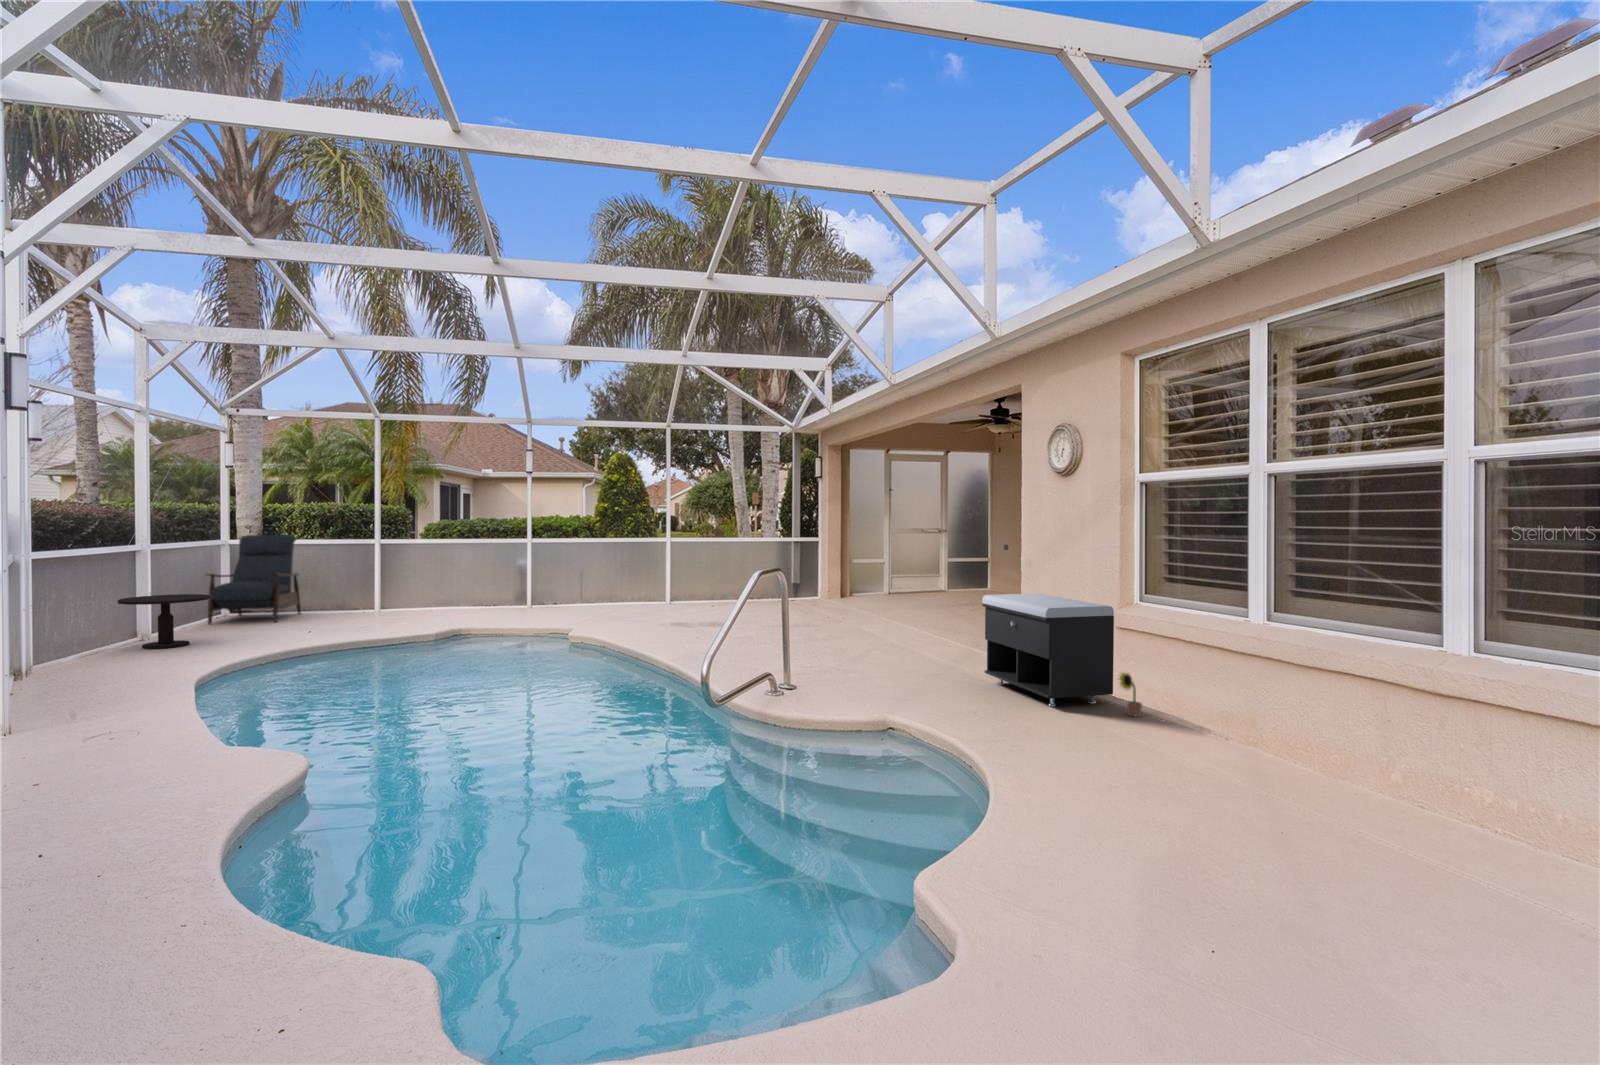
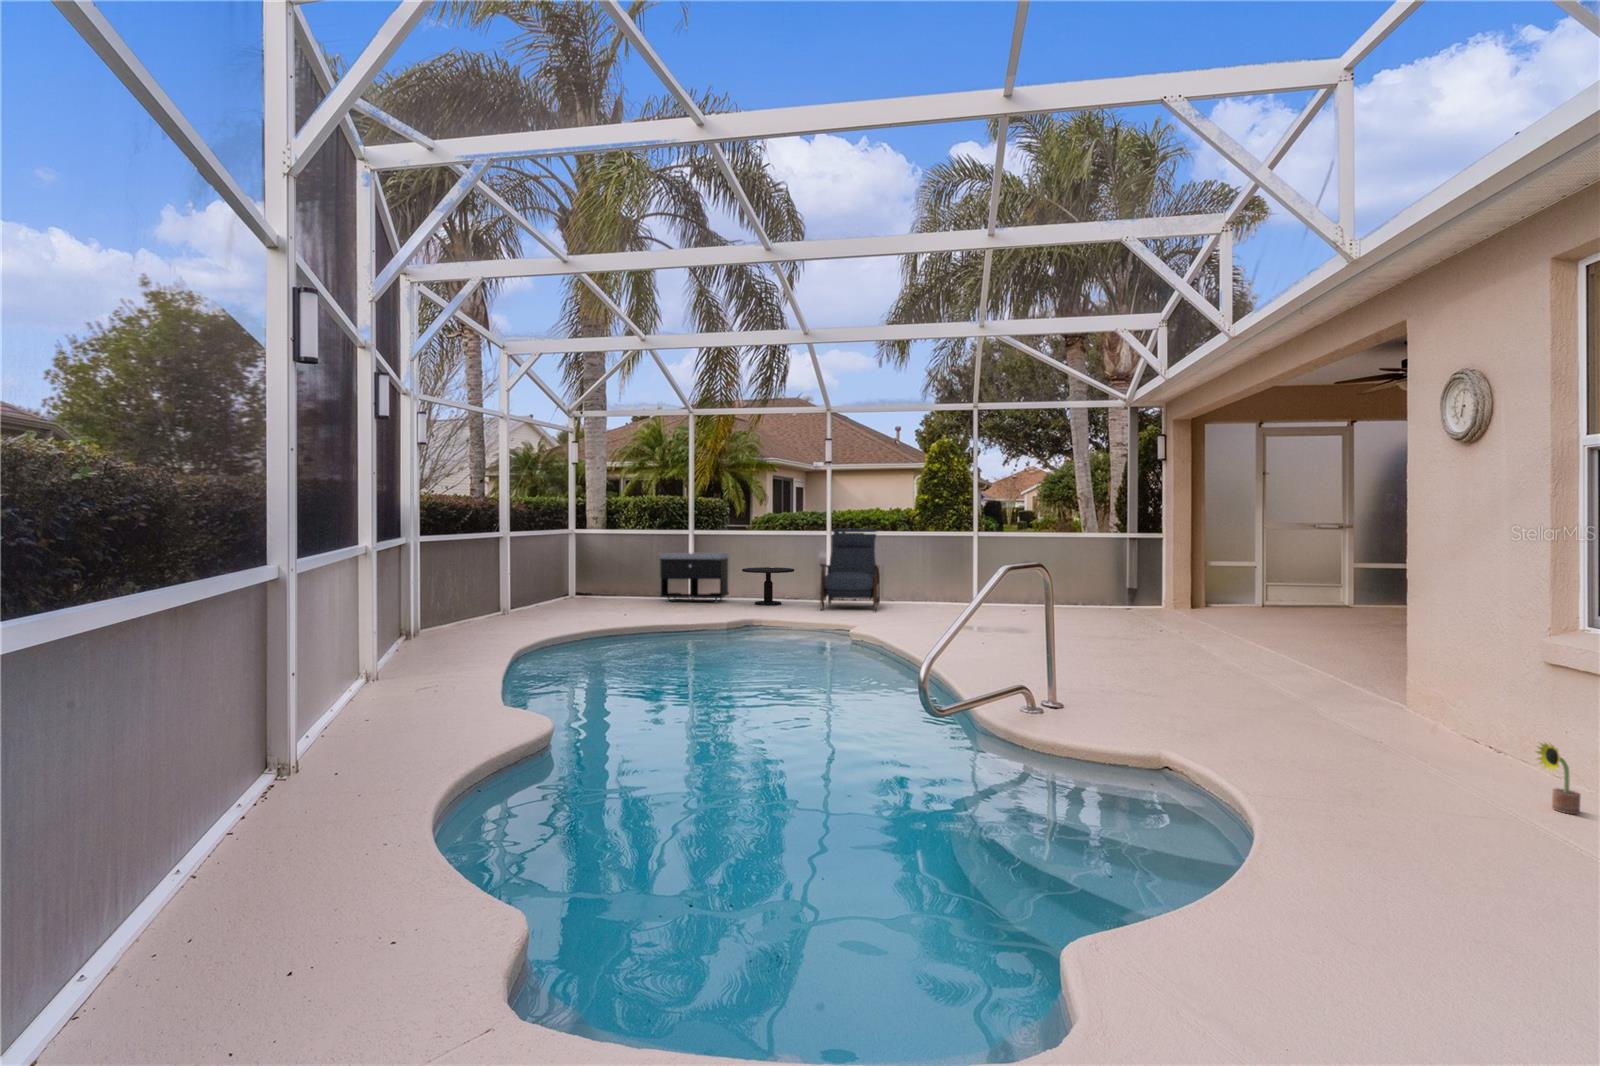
chair: present [206,535,301,624] -> present [820,528,880,612]
side table: present [118,594,211,649] -> present [742,567,794,606]
storage bench: present [982,594,1114,706] -> present [660,552,729,603]

